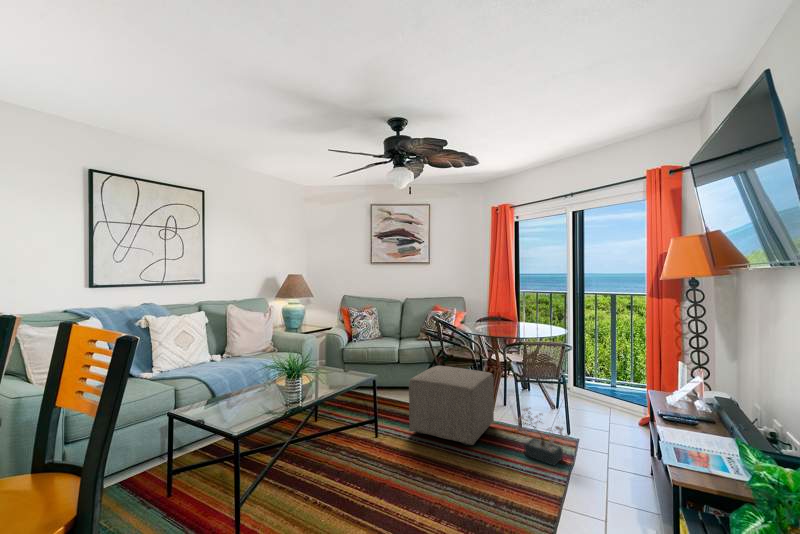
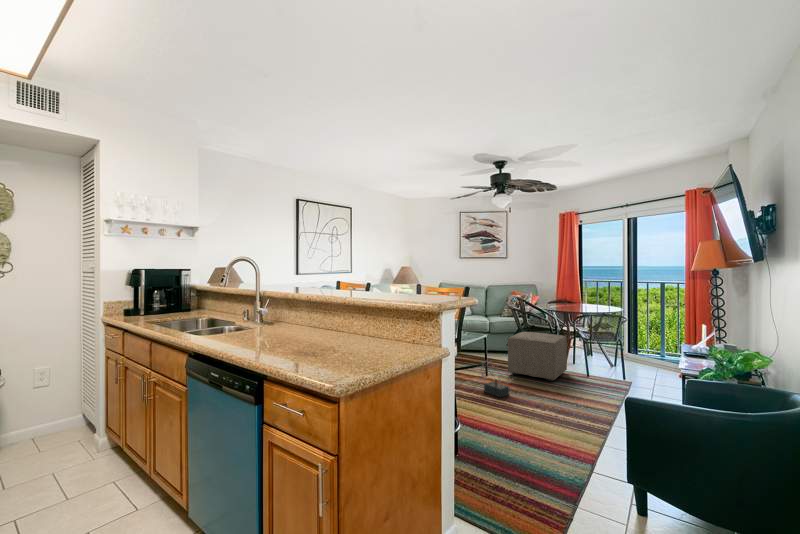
decorative plant: present [516,408,567,465] -> present [480,361,511,397]

